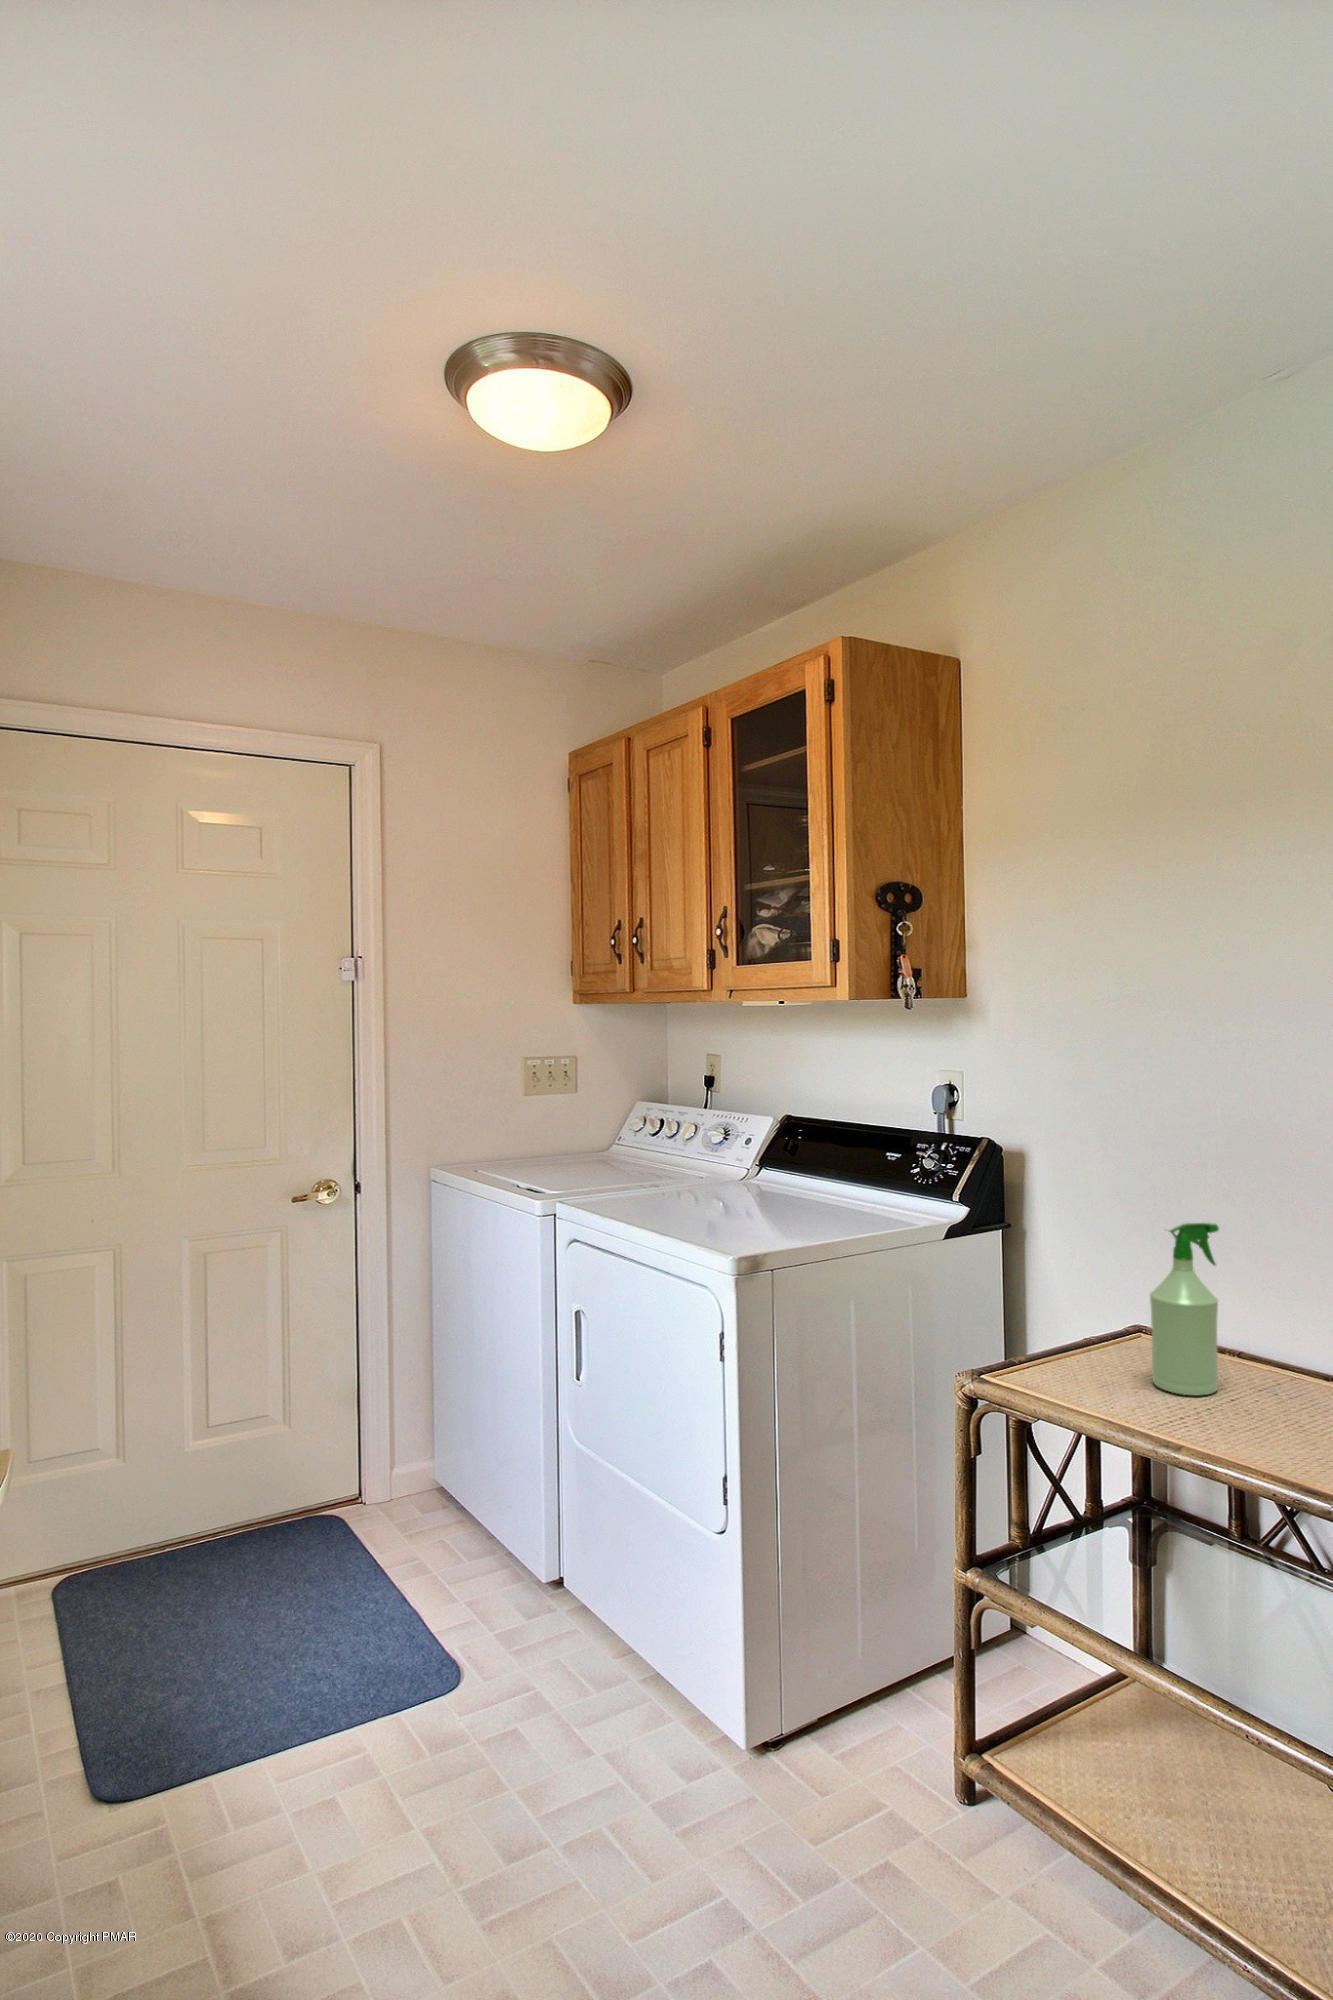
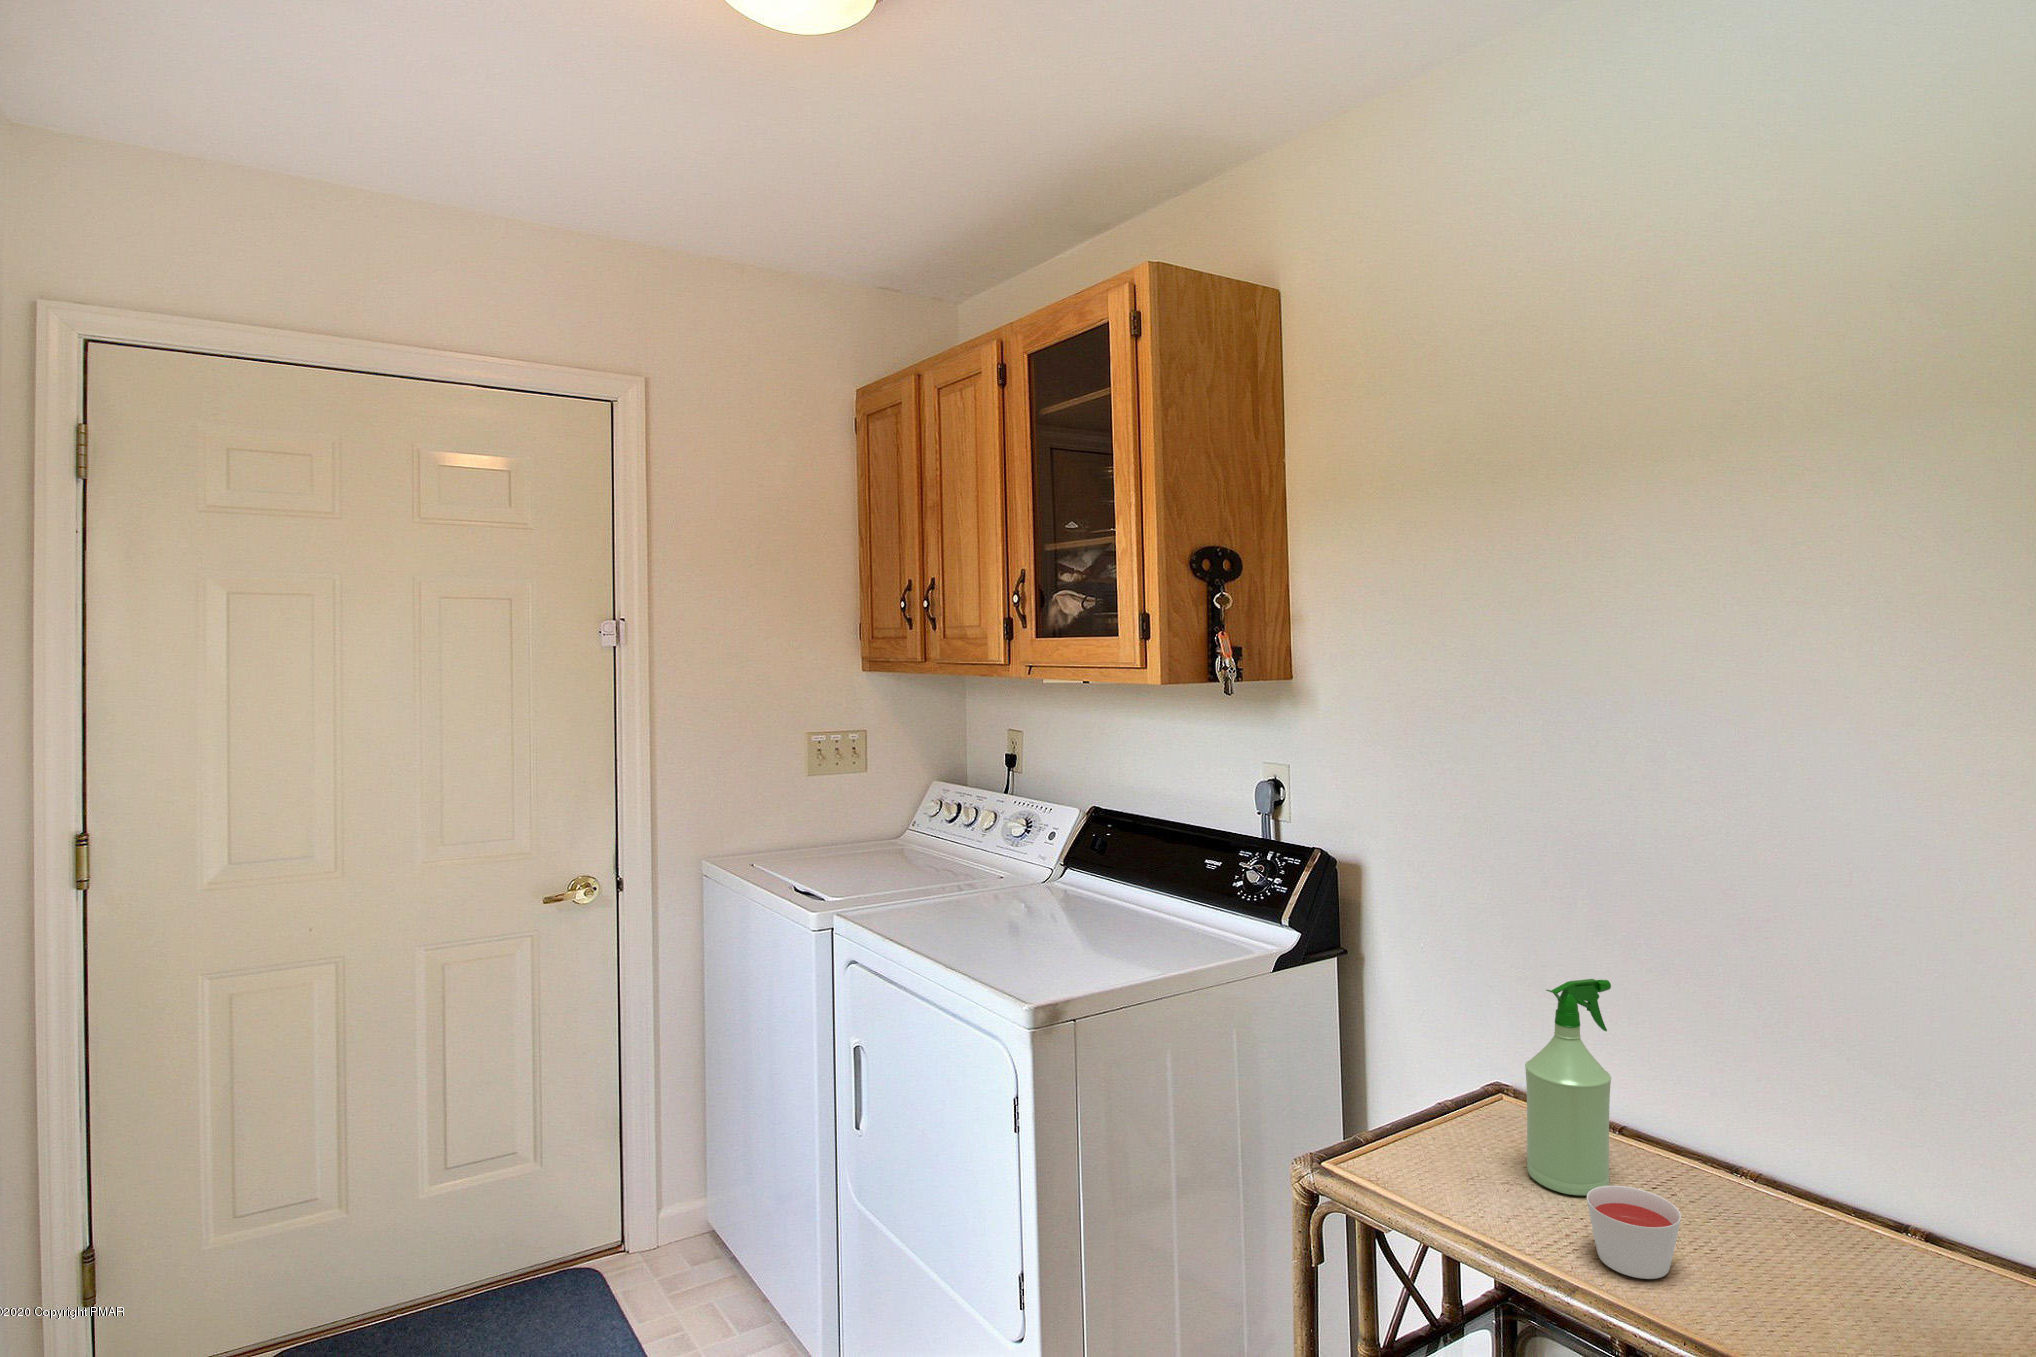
candle: none [1192,1375,1264,1440] -> present [1587,1186,1681,1279]

